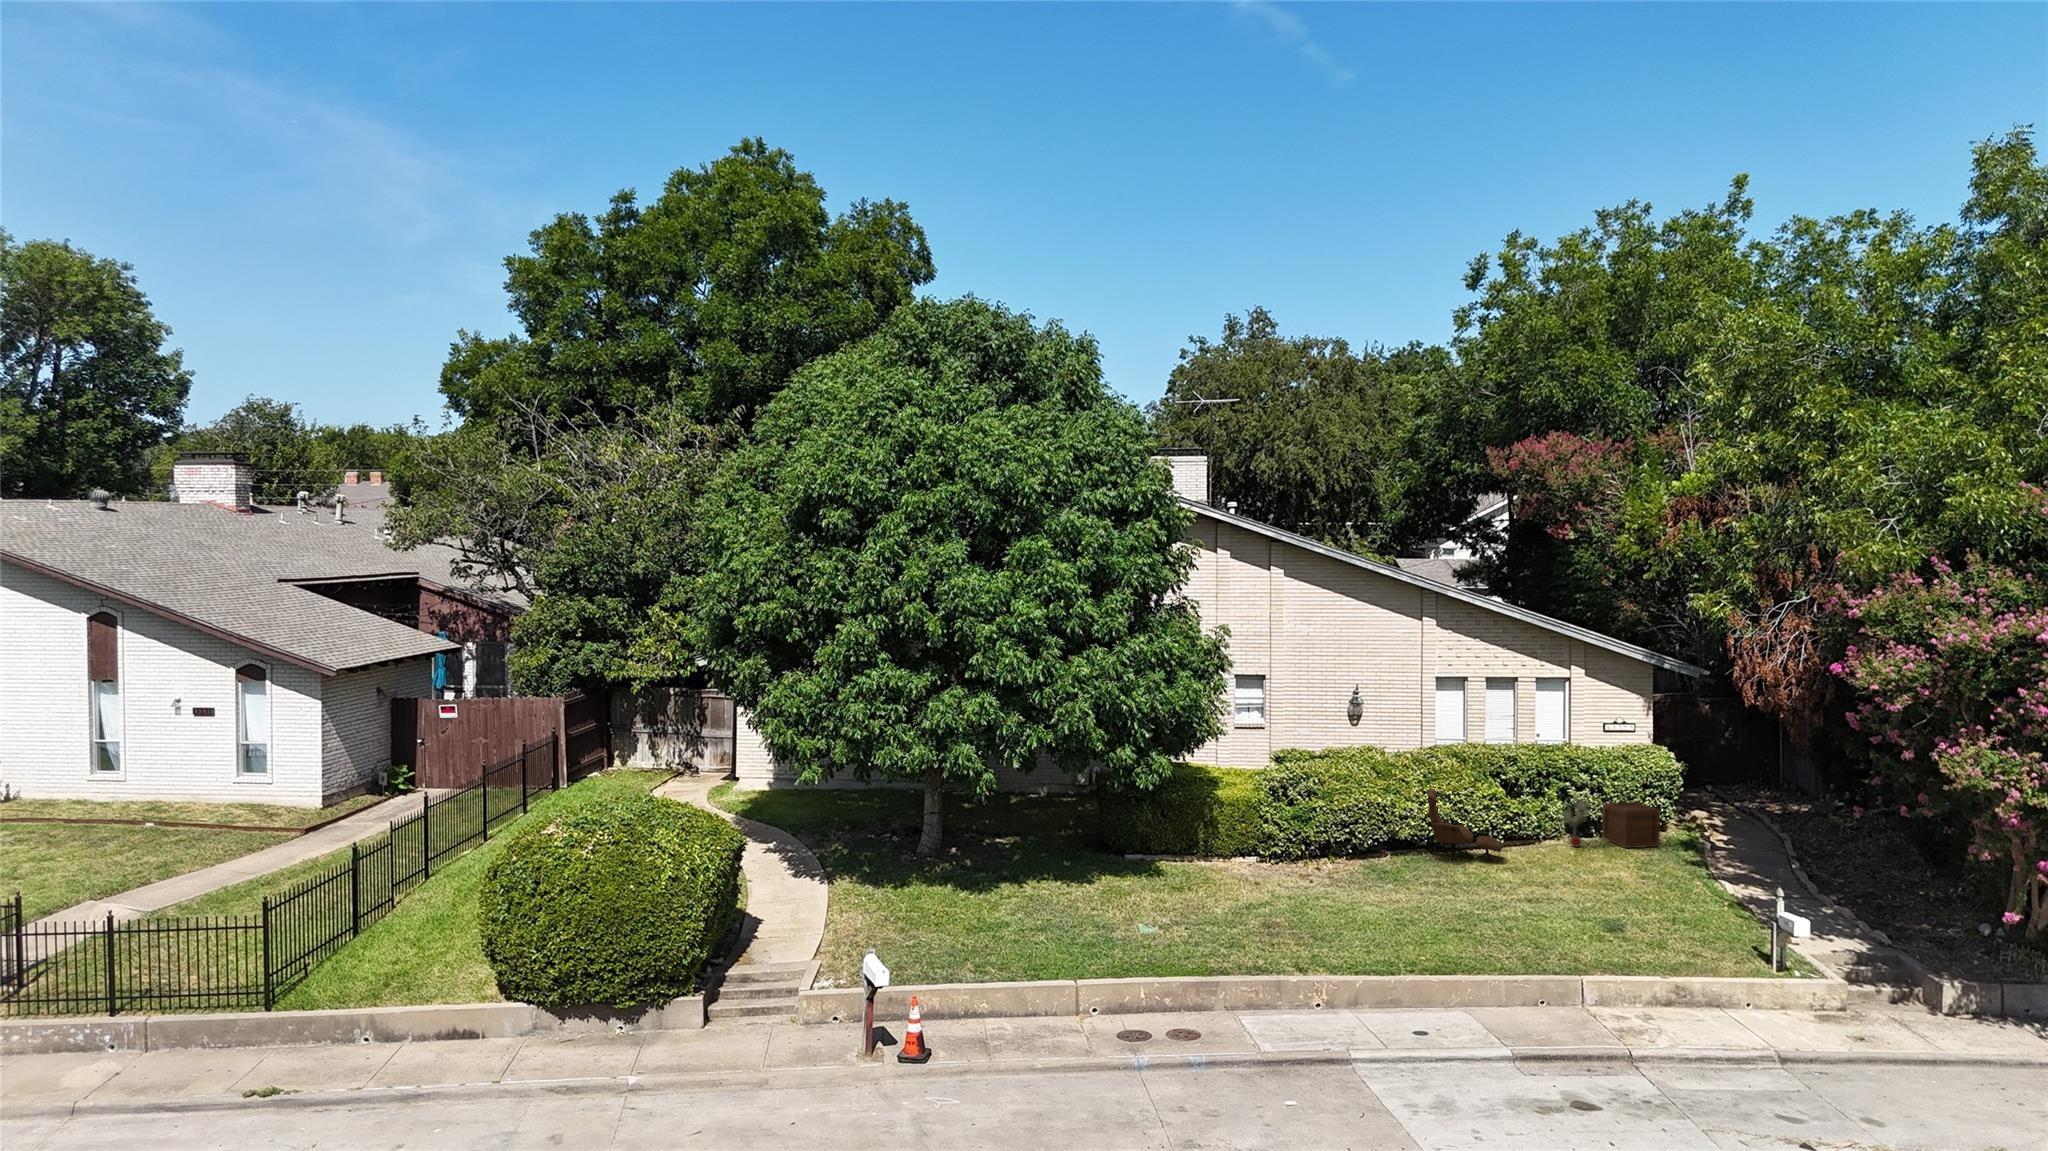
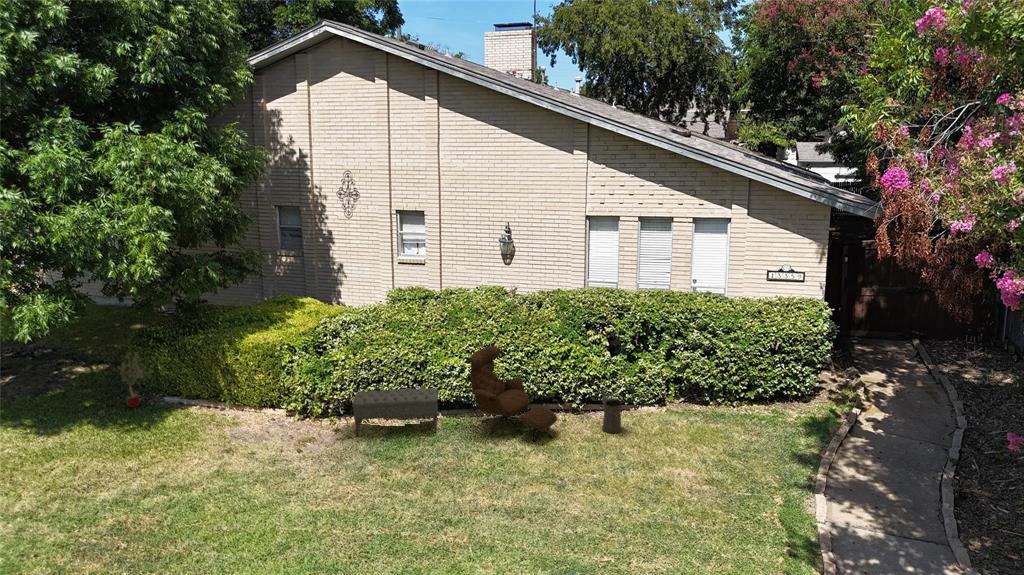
potted tree: present [1562,799,1590,847] -> present [119,352,153,407]
wooden crate: present [1602,801,1661,848] -> none [714,368,779,428]
watering can: none [1520,822,1550,855] -> present [601,388,622,433]
bench: none [1335,826,1410,867] -> present [352,388,438,436]

